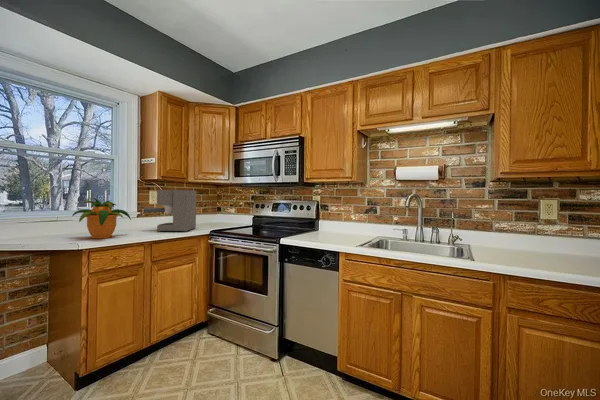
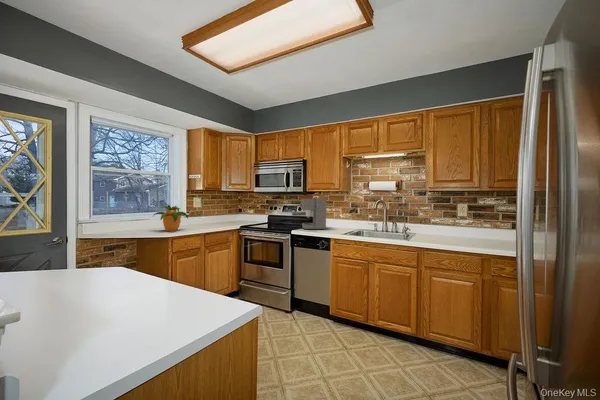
coffee maker: present [144,190,196,232] -> present [292,199,326,229]

